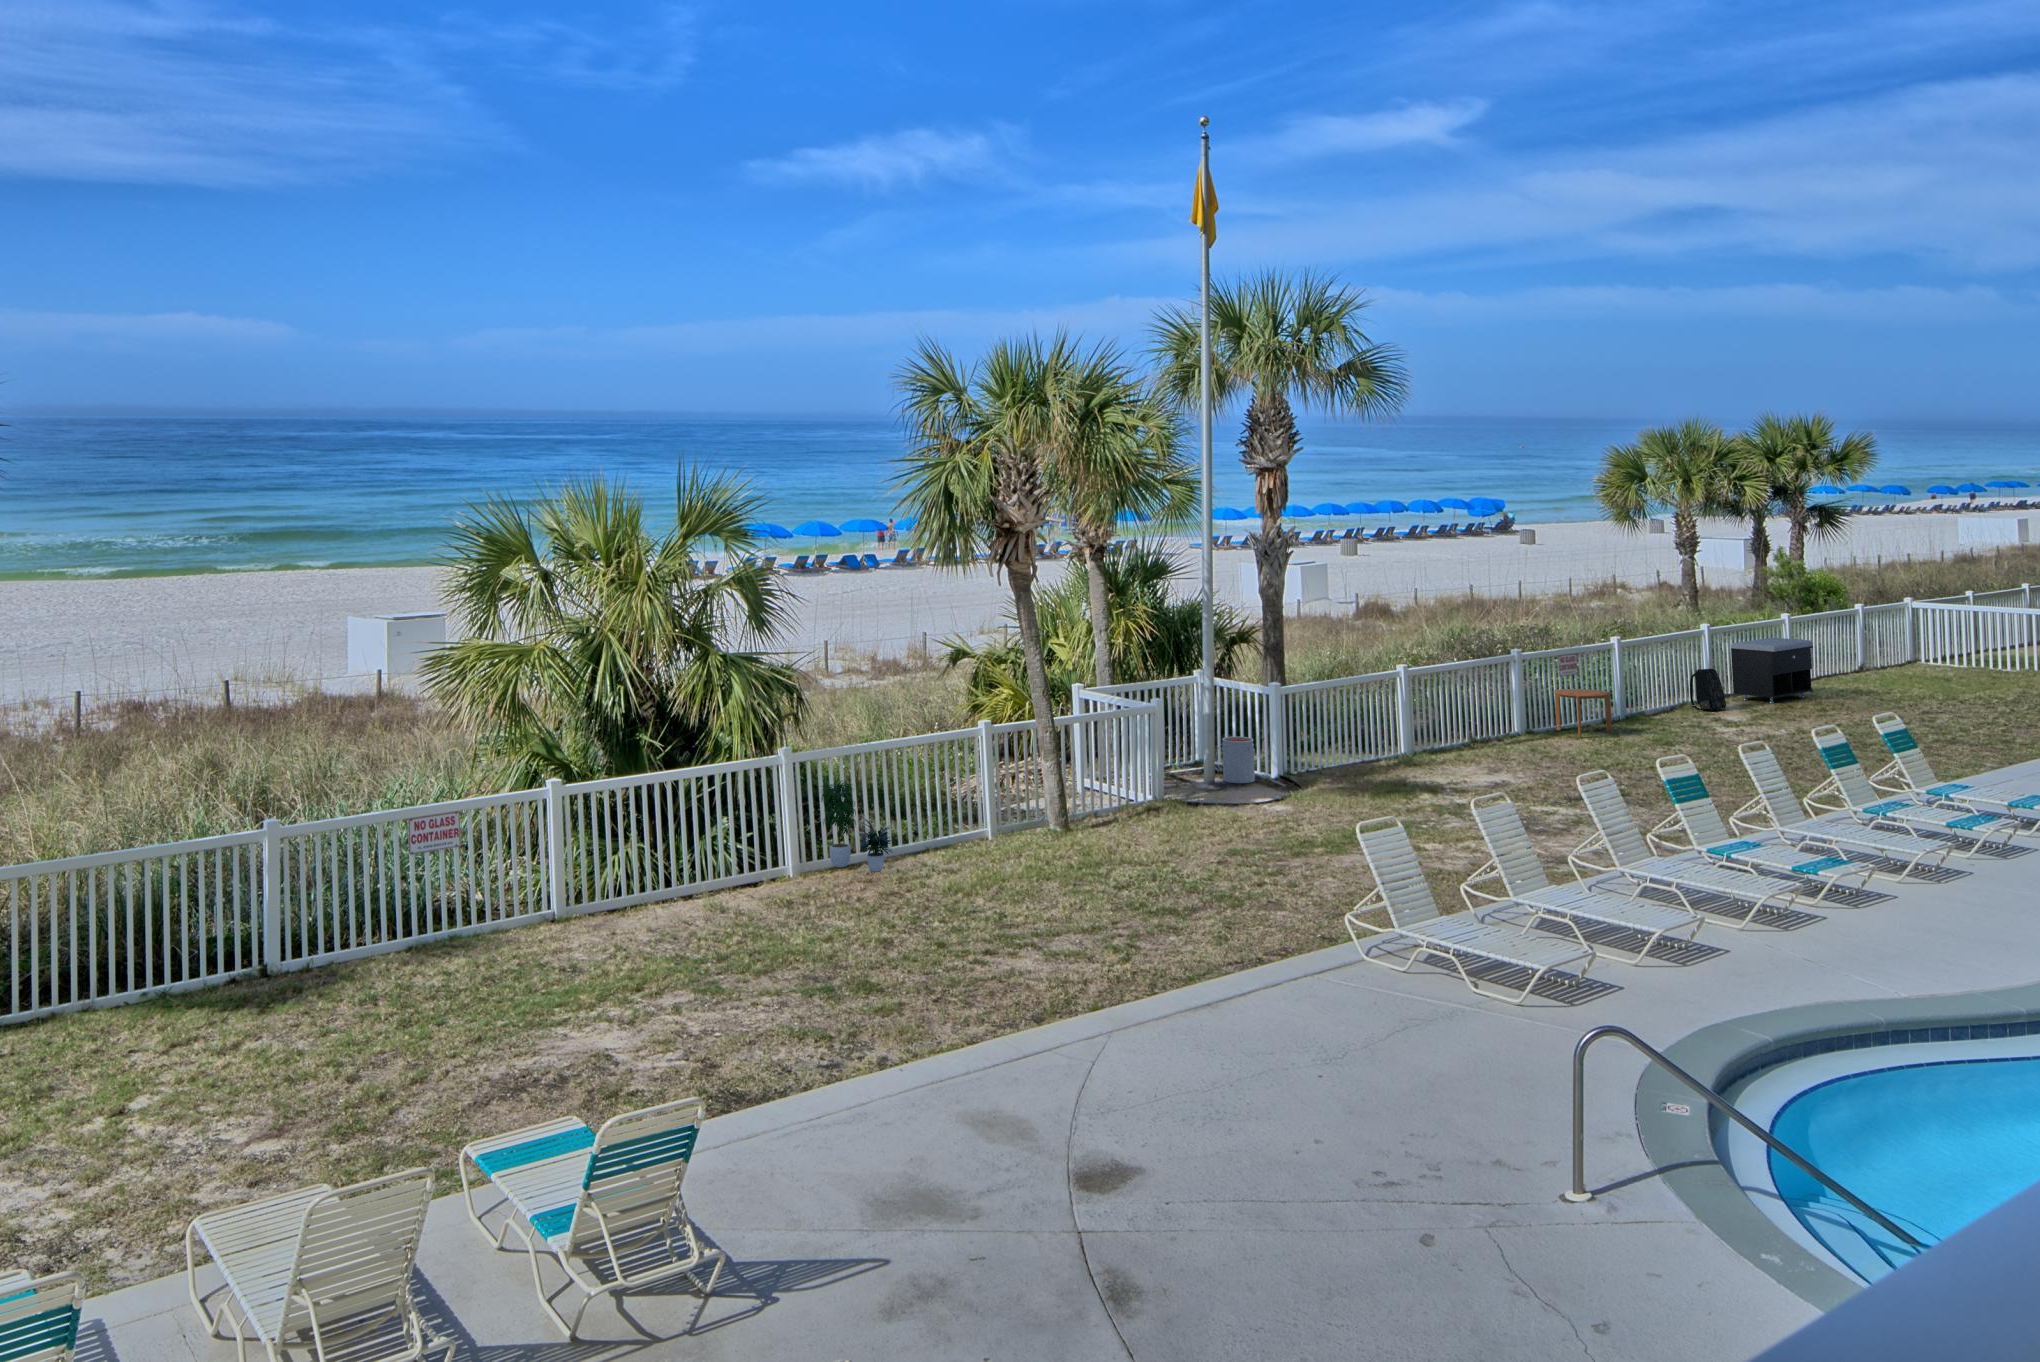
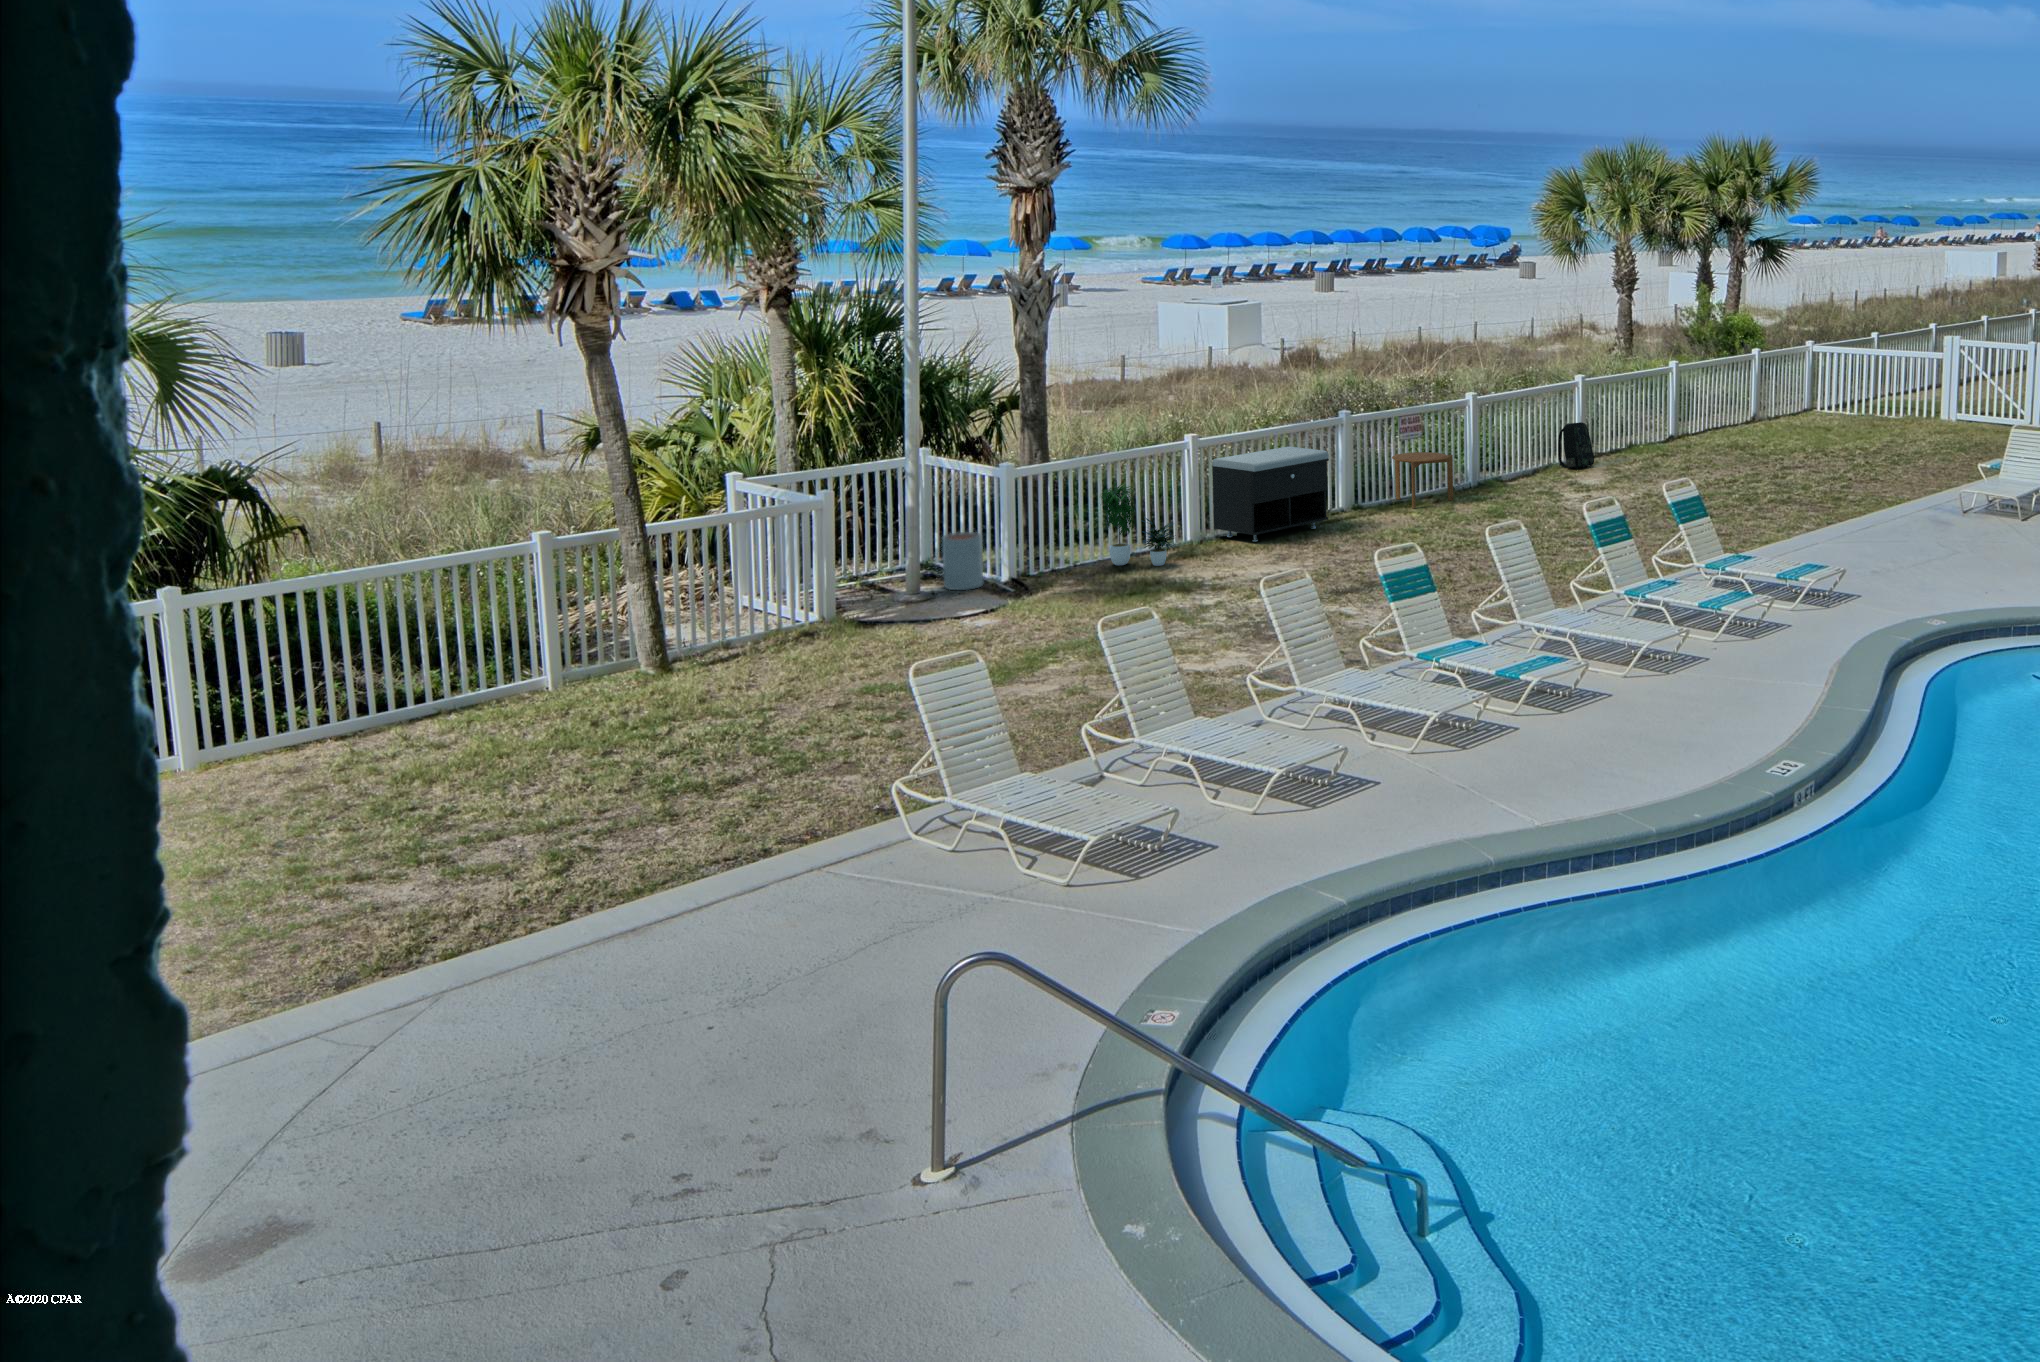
storage bench: present [1731,638,1813,703] -> present [1212,447,1329,542]
potted plant: present [821,780,892,872] -> present [1101,483,1174,566]

